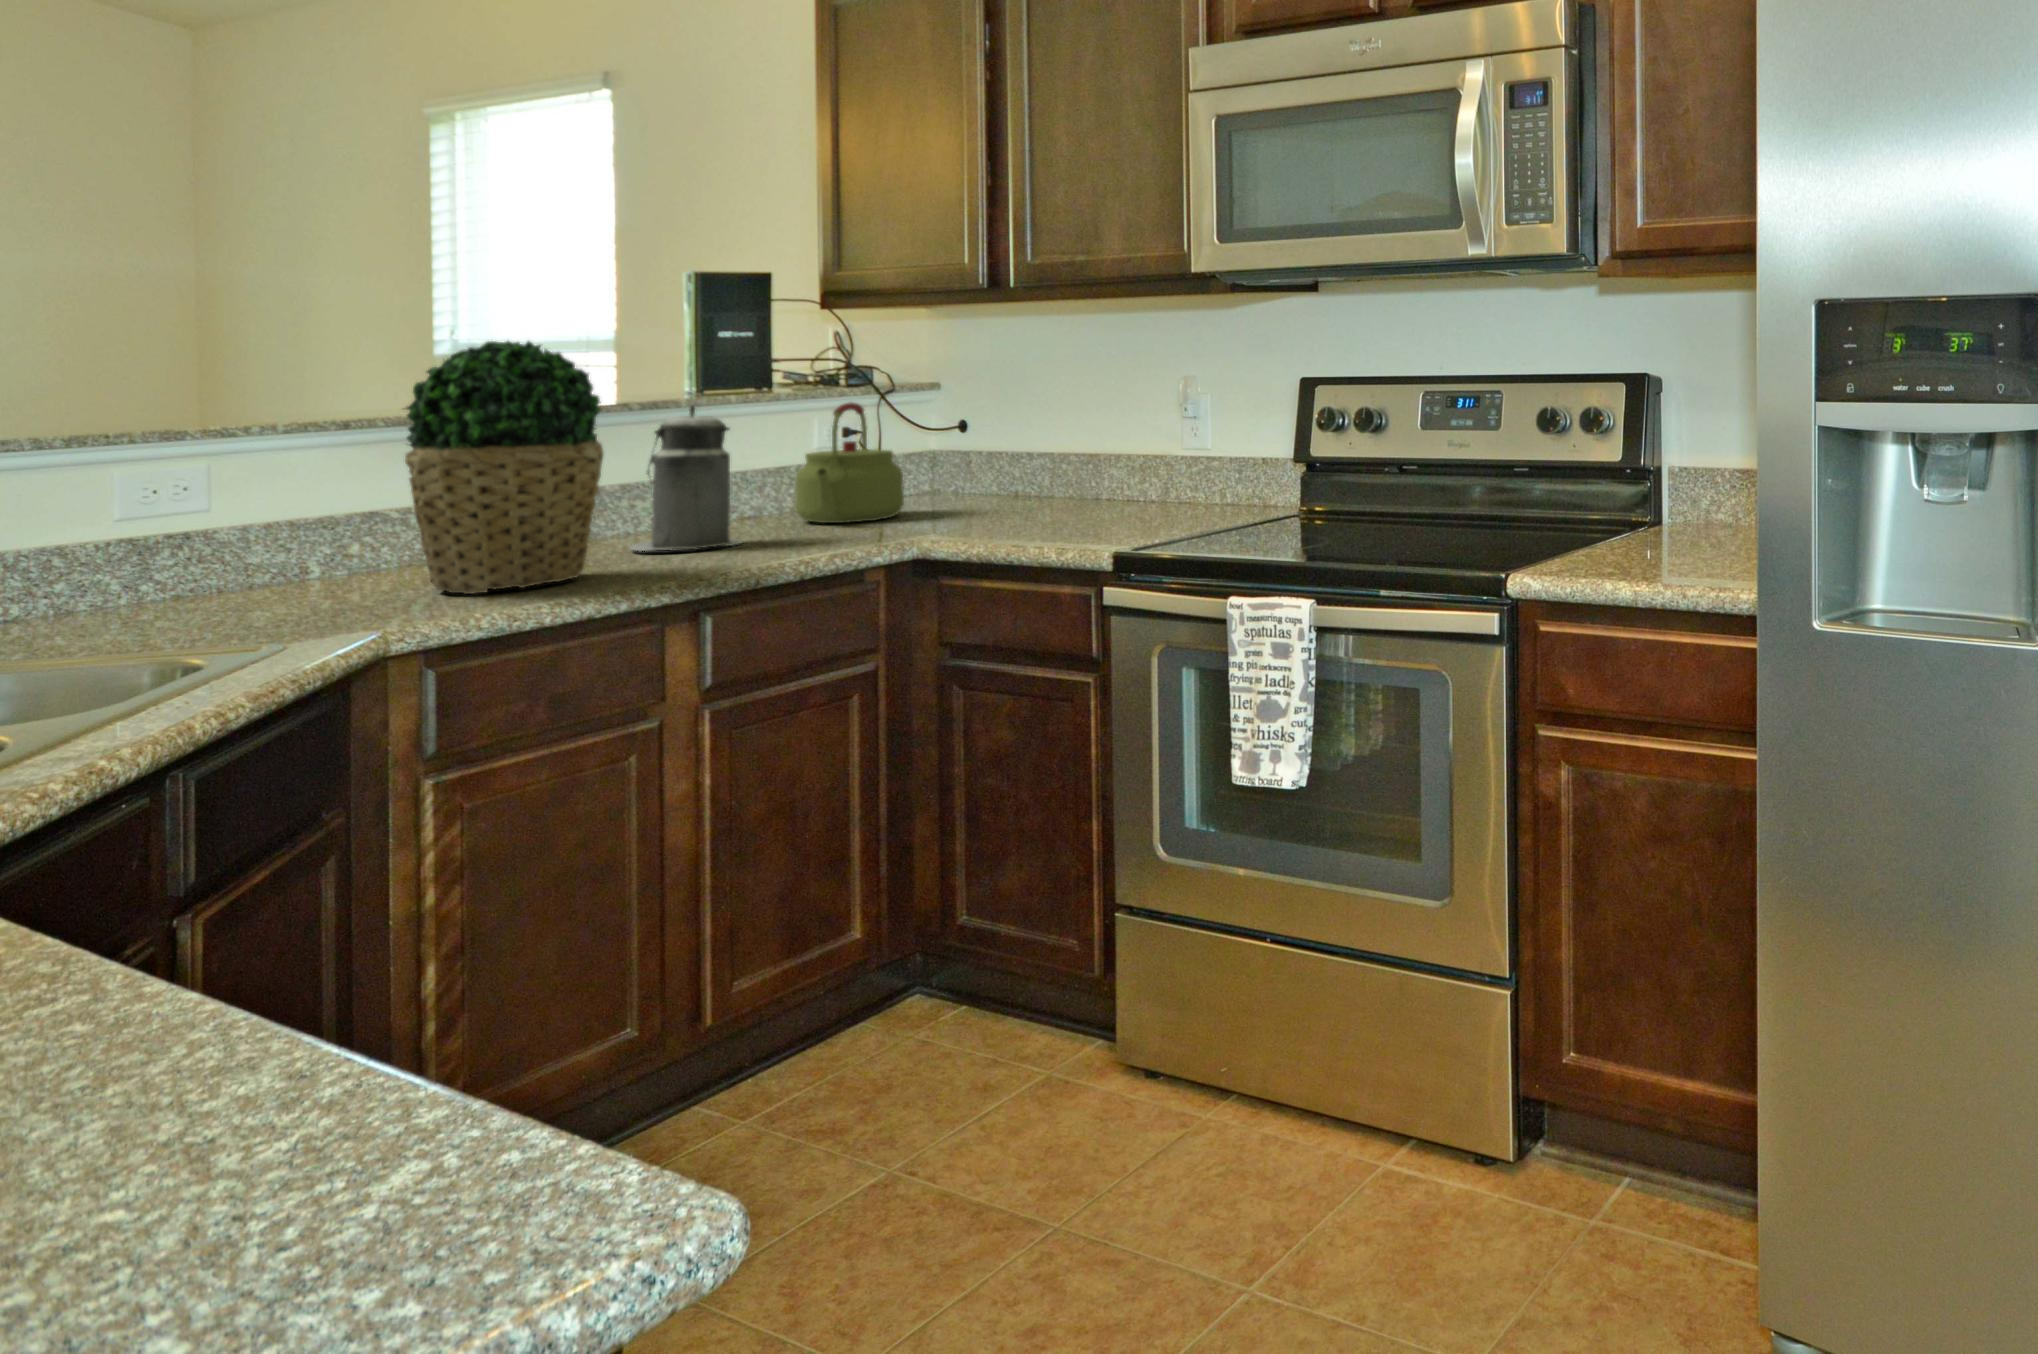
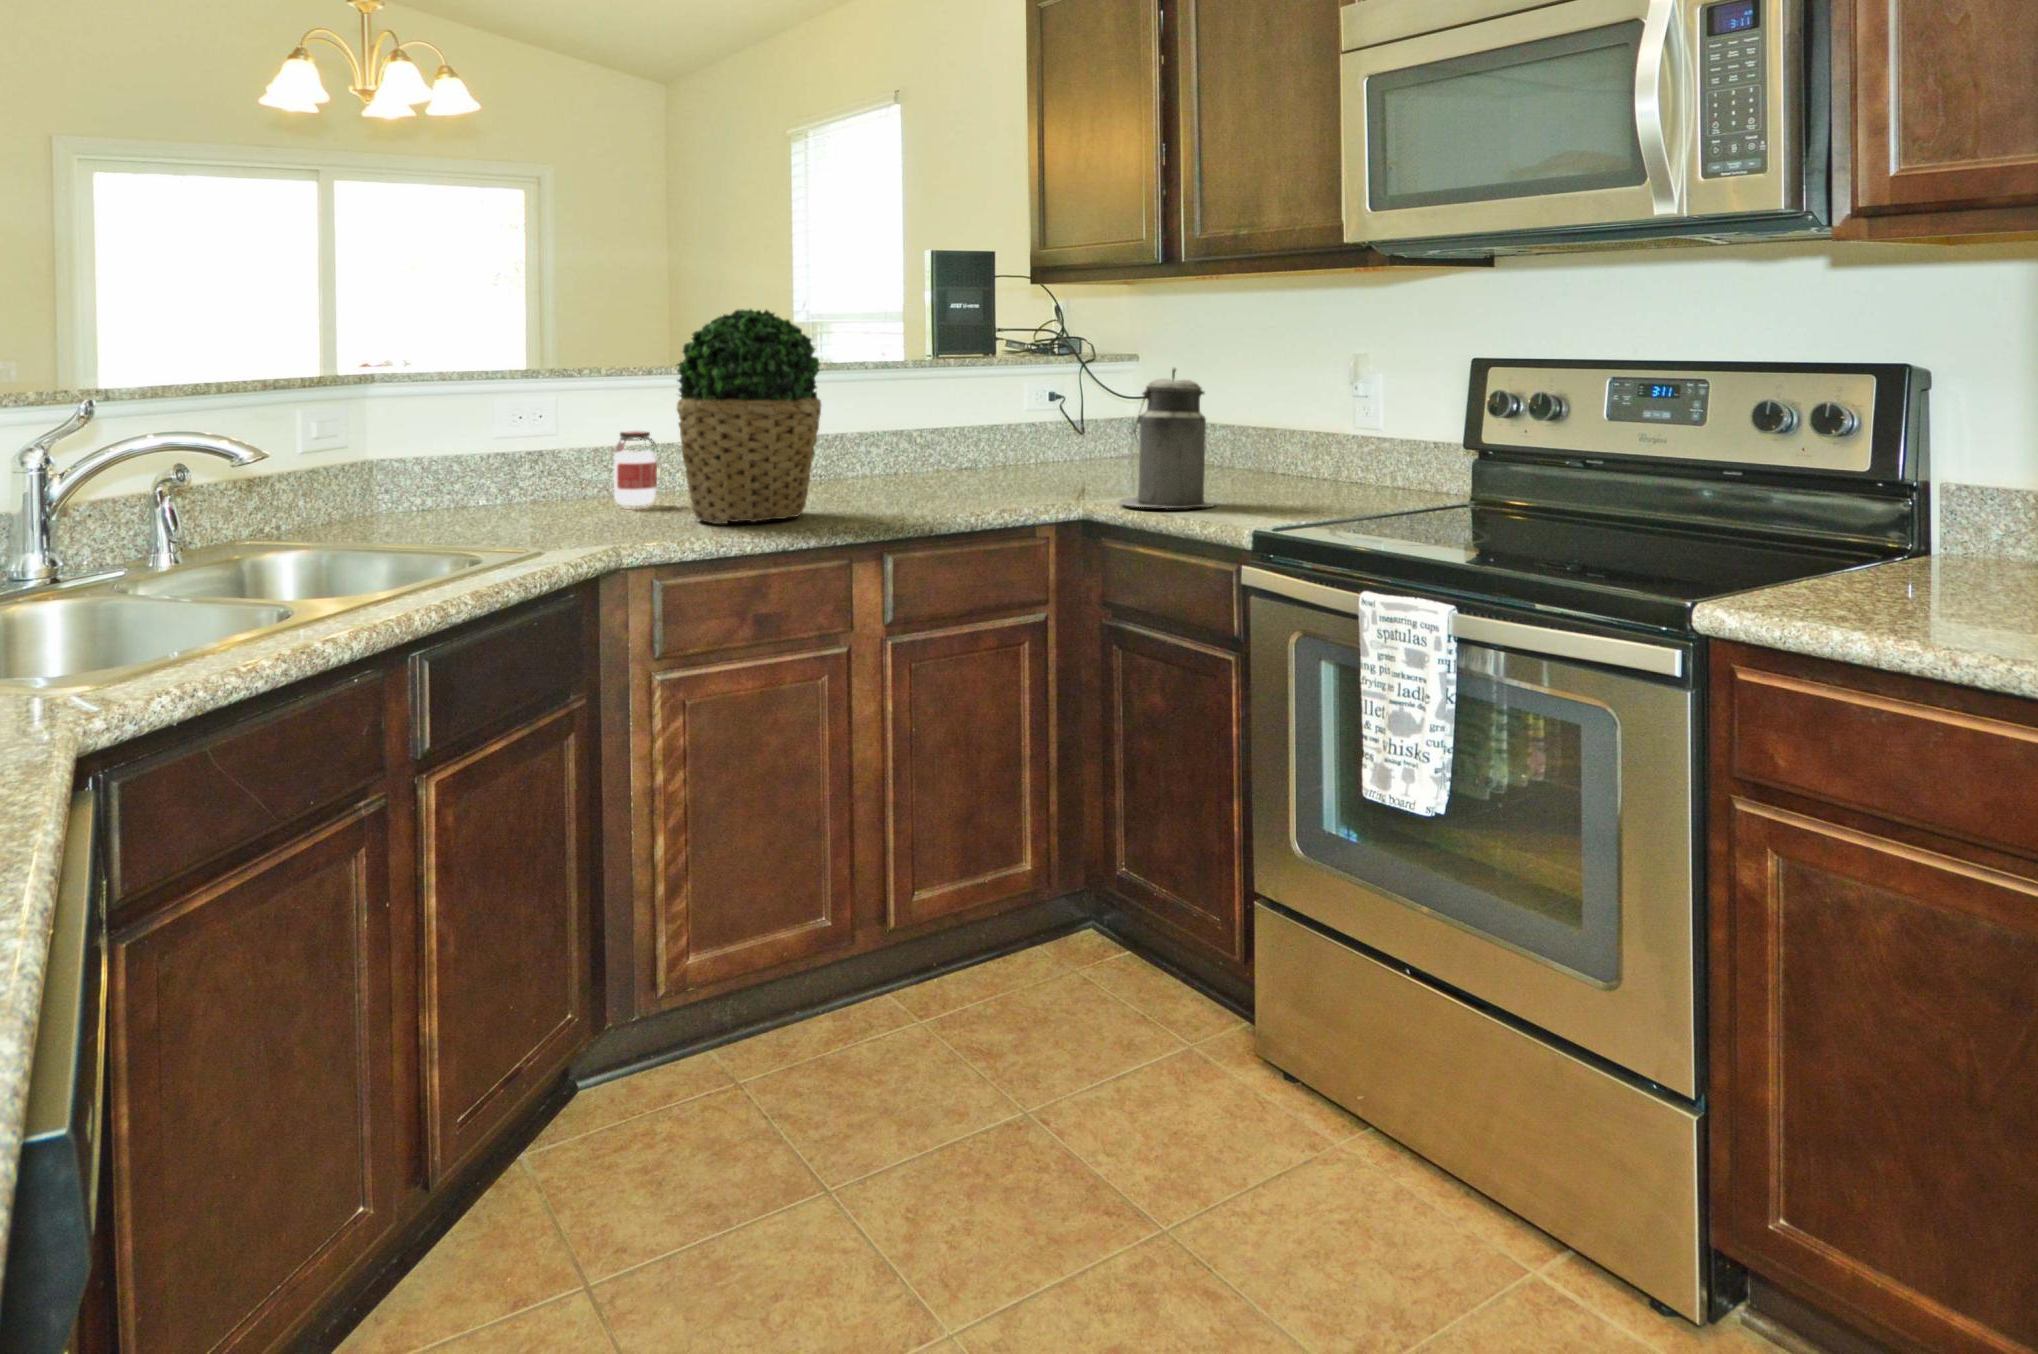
kettle: present [795,403,904,523] -> none [996,371,1088,482]
canister: present [630,404,741,551] -> present [1118,367,1214,508]
jar: none [289,492,358,586] -> present [614,431,658,506]

